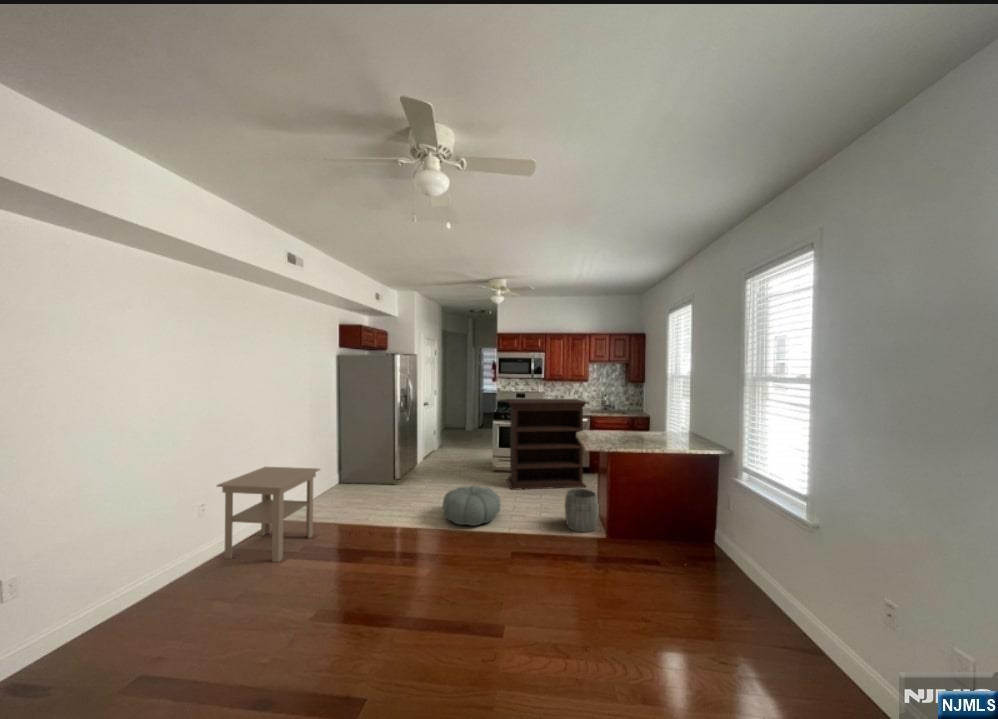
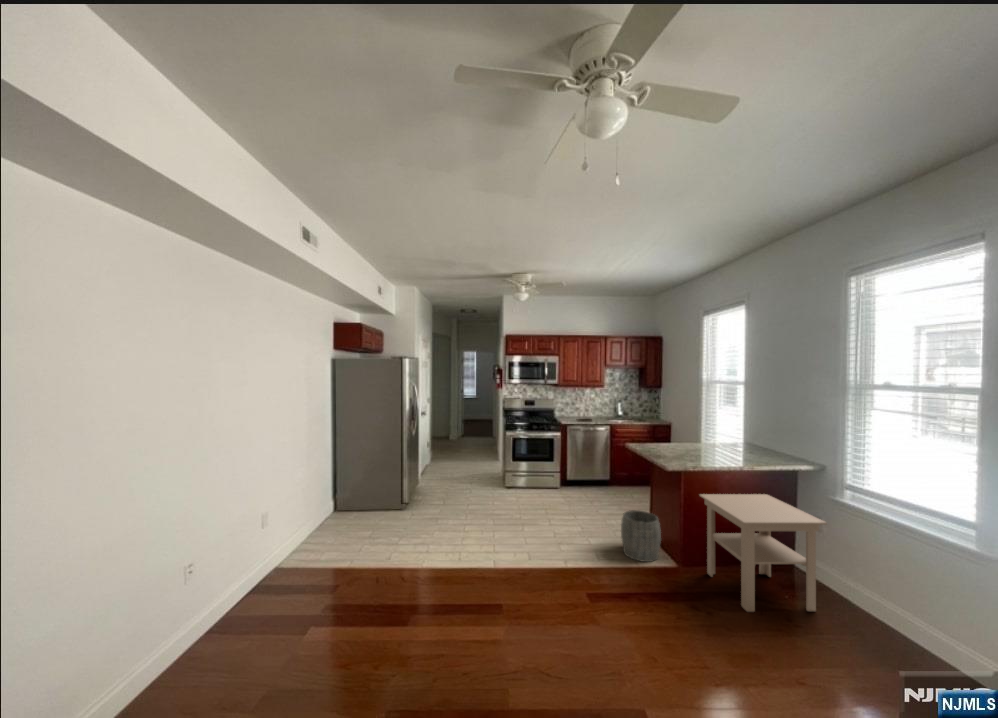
bookshelf: present [506,399,588,490] -> none [525,406,619,510]
side table: present [217,467,320,562] -> present [700,494,827,612]
pouf: present [442,486,501,526] -> none [478,511,546,561]

